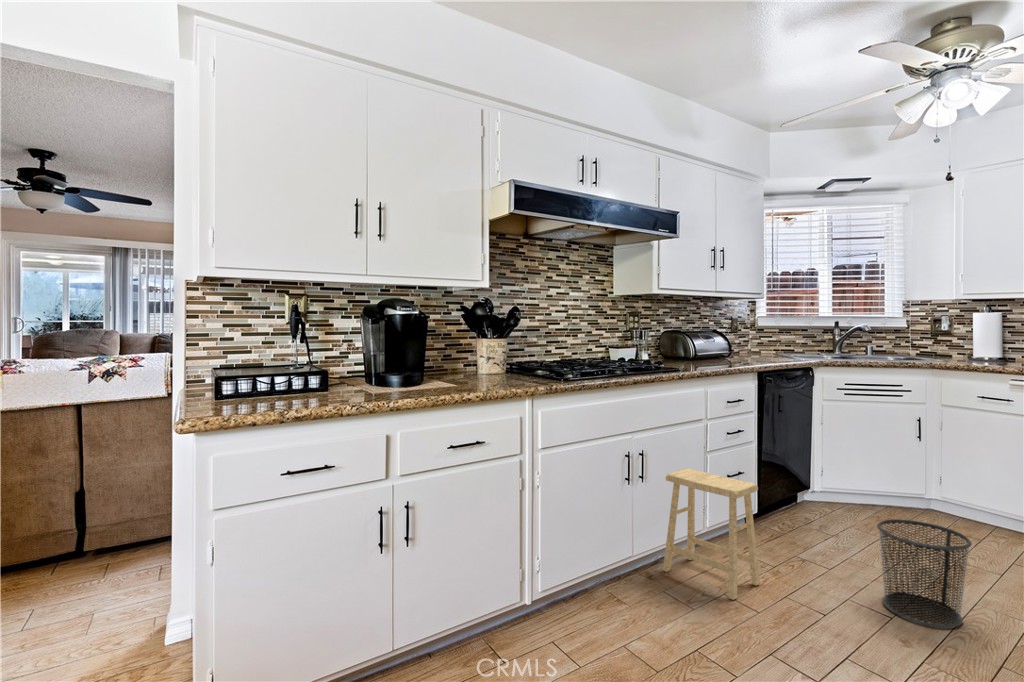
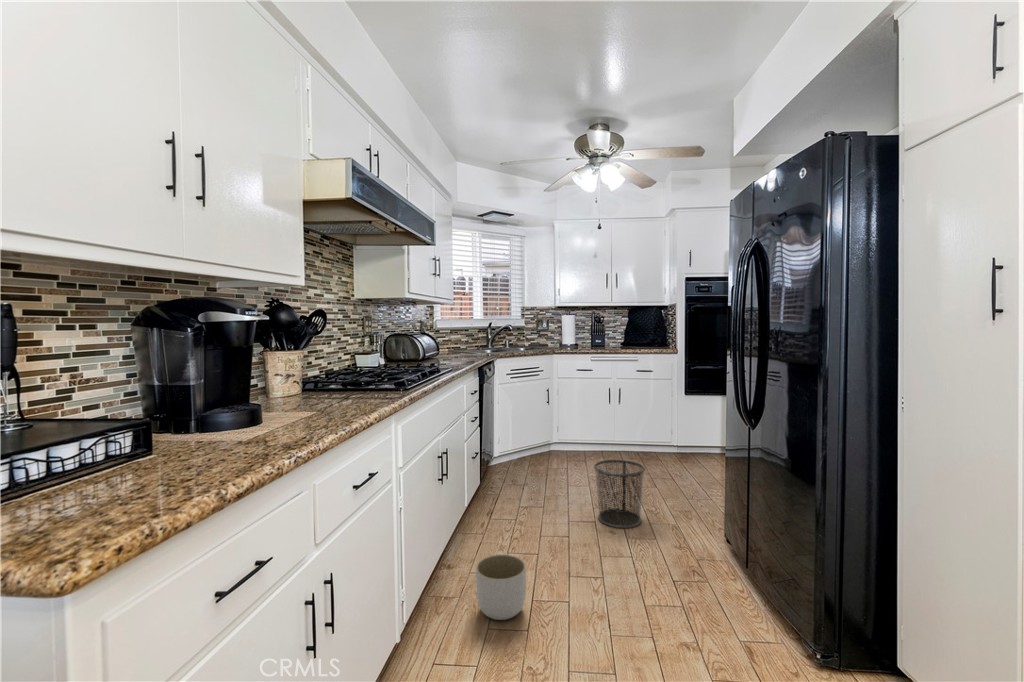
footstool: present [663,468,760,600] -> none [465,460,537,561]
planter: none [615,559,670,627] -> present [476,554,526,620]

